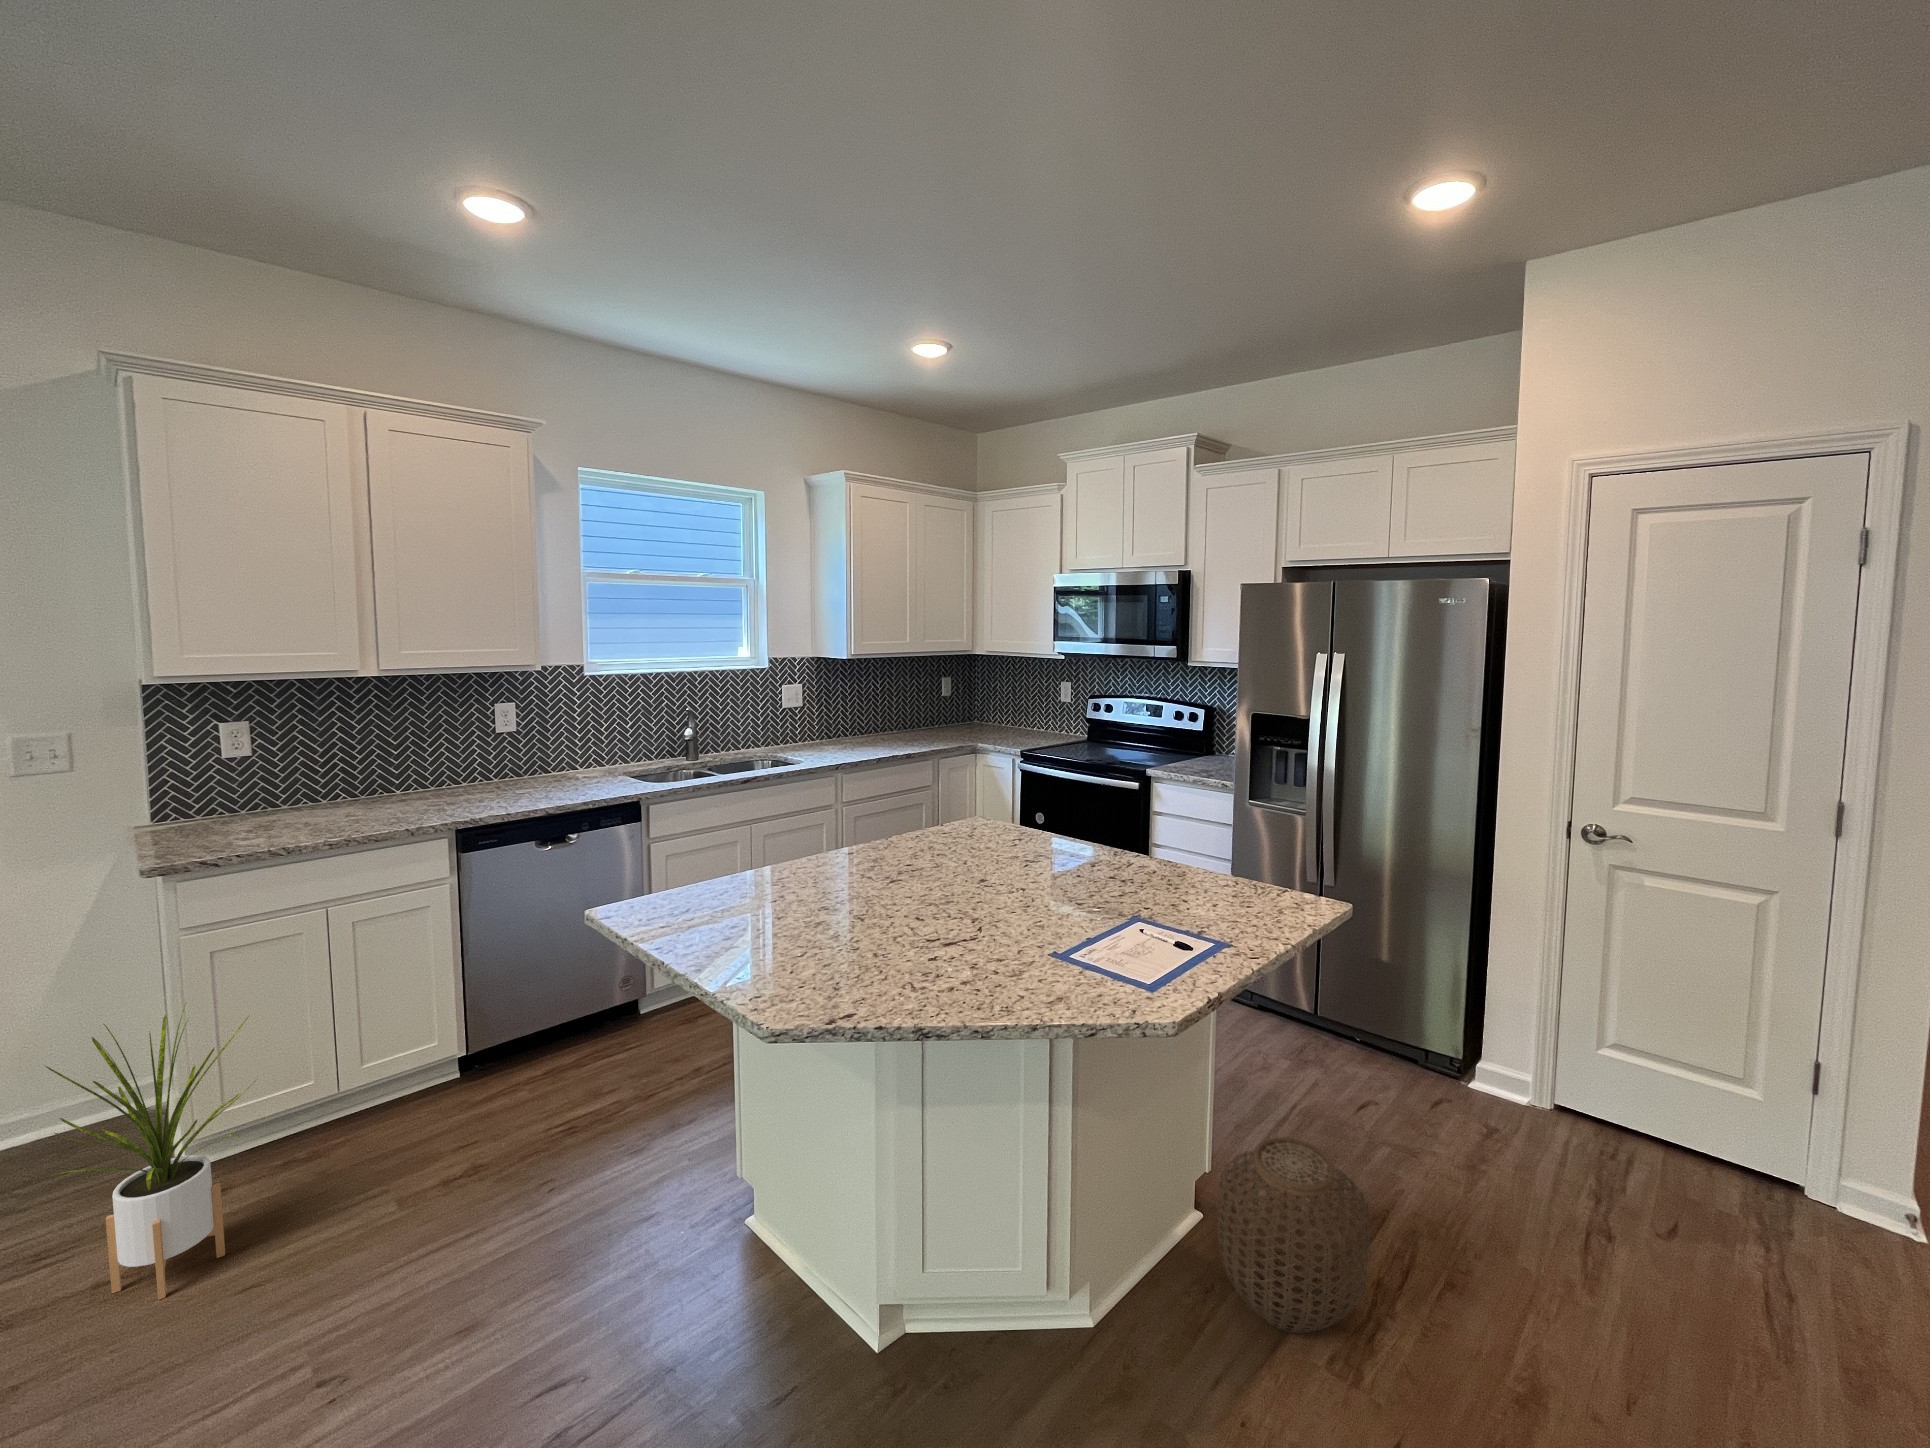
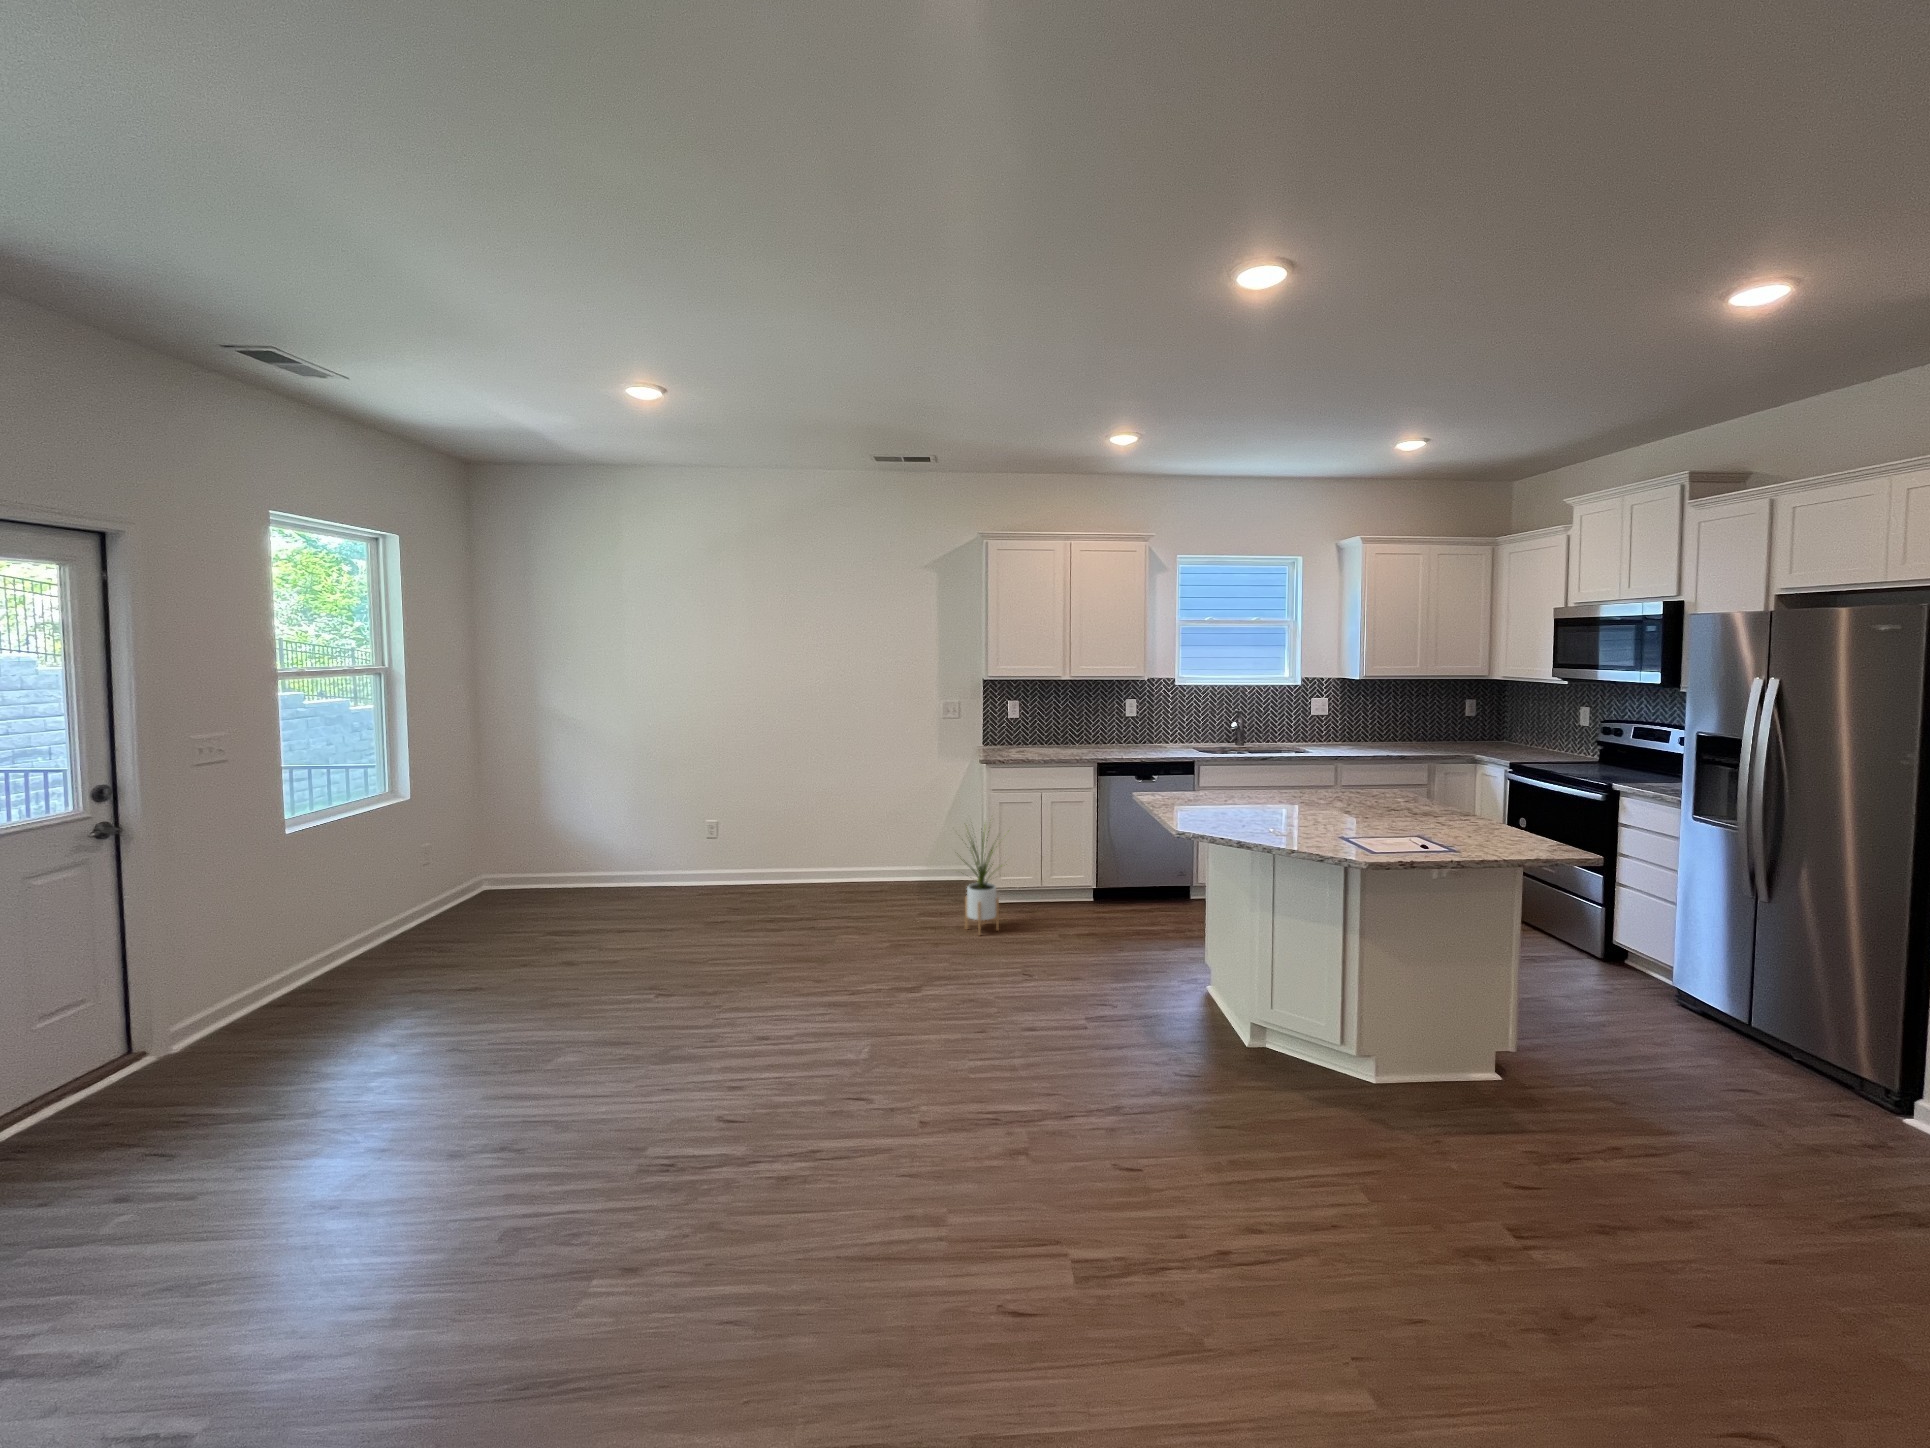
woven basket: present [1217,1137,1371,1333] -> none [1475,1015,1596,1145]

